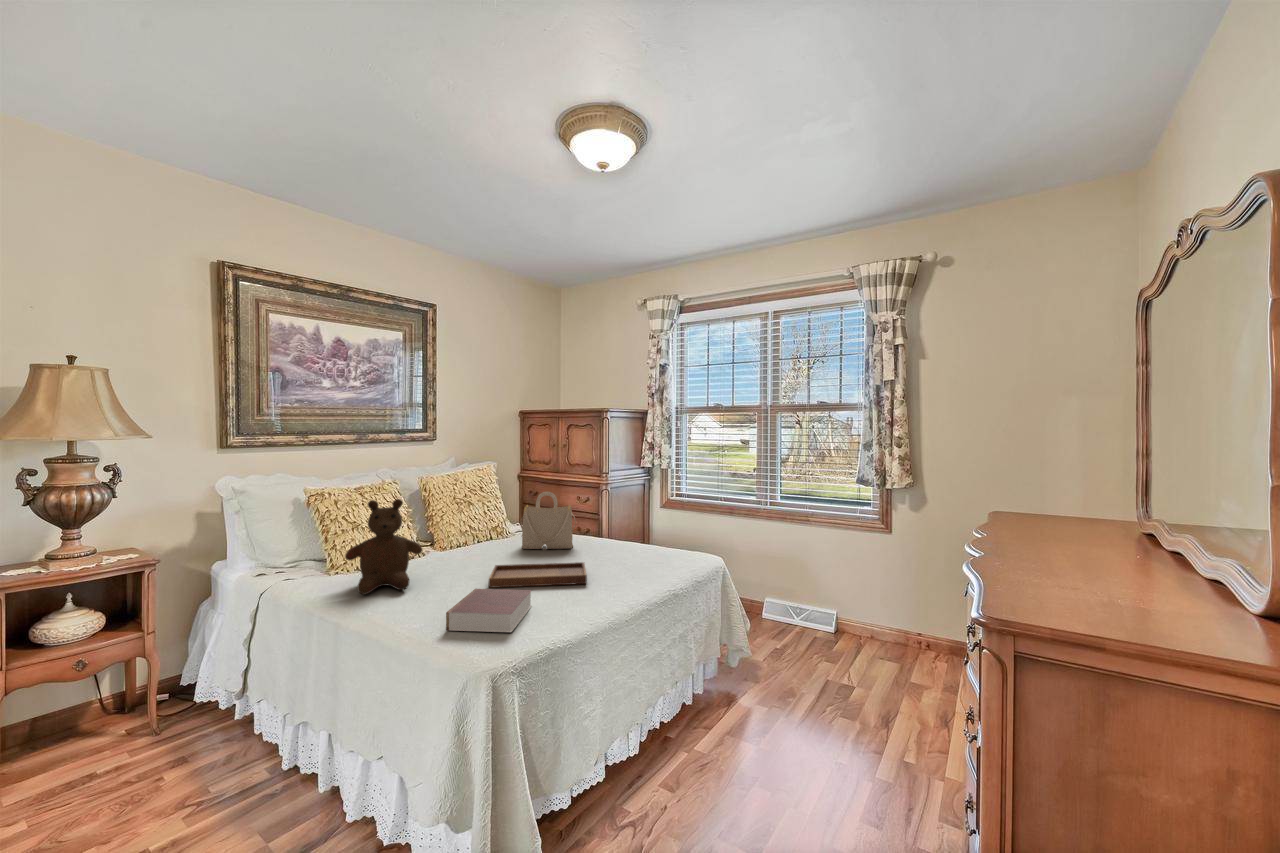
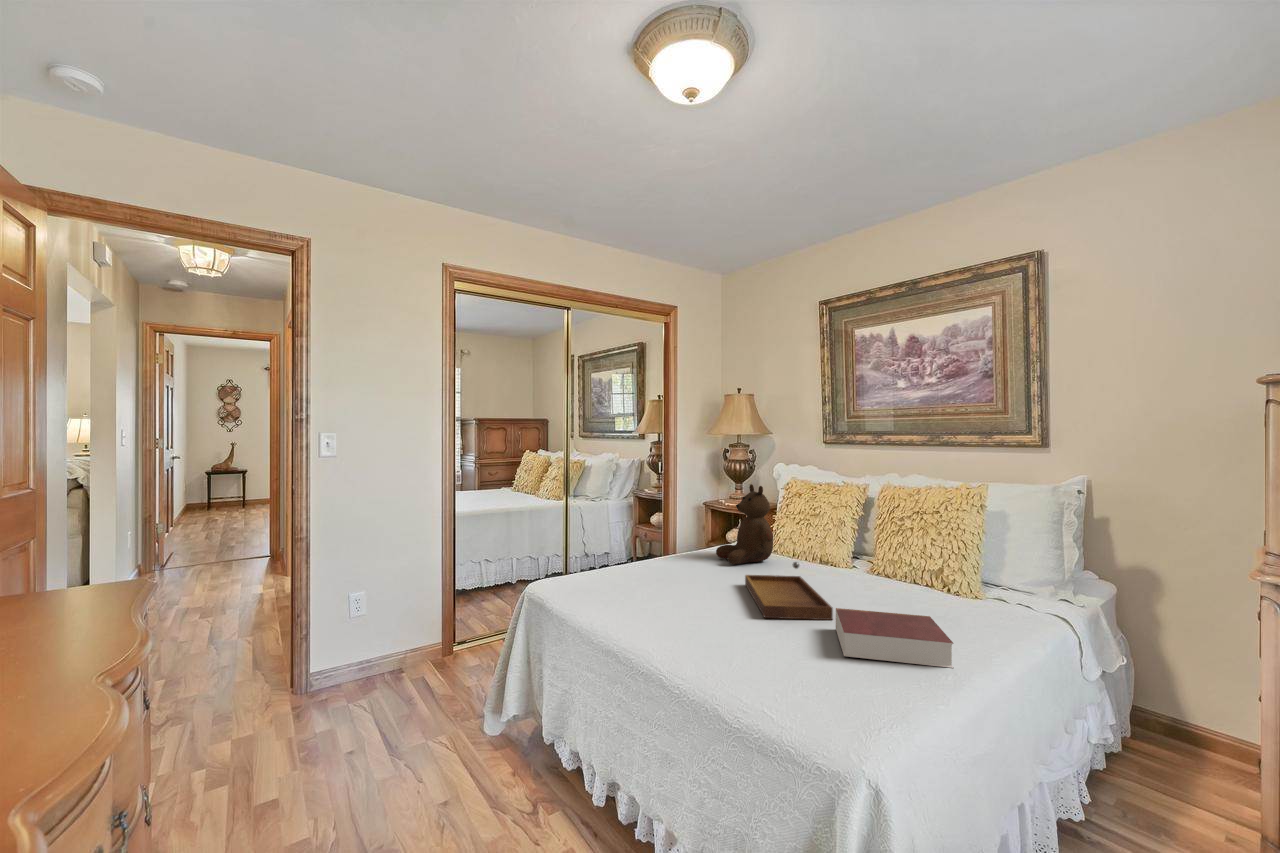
handbag: present [520,492,576,549] -> none [916,514,989,616]
book: present [446,589,532,632] -> present [836,608,953,668]

